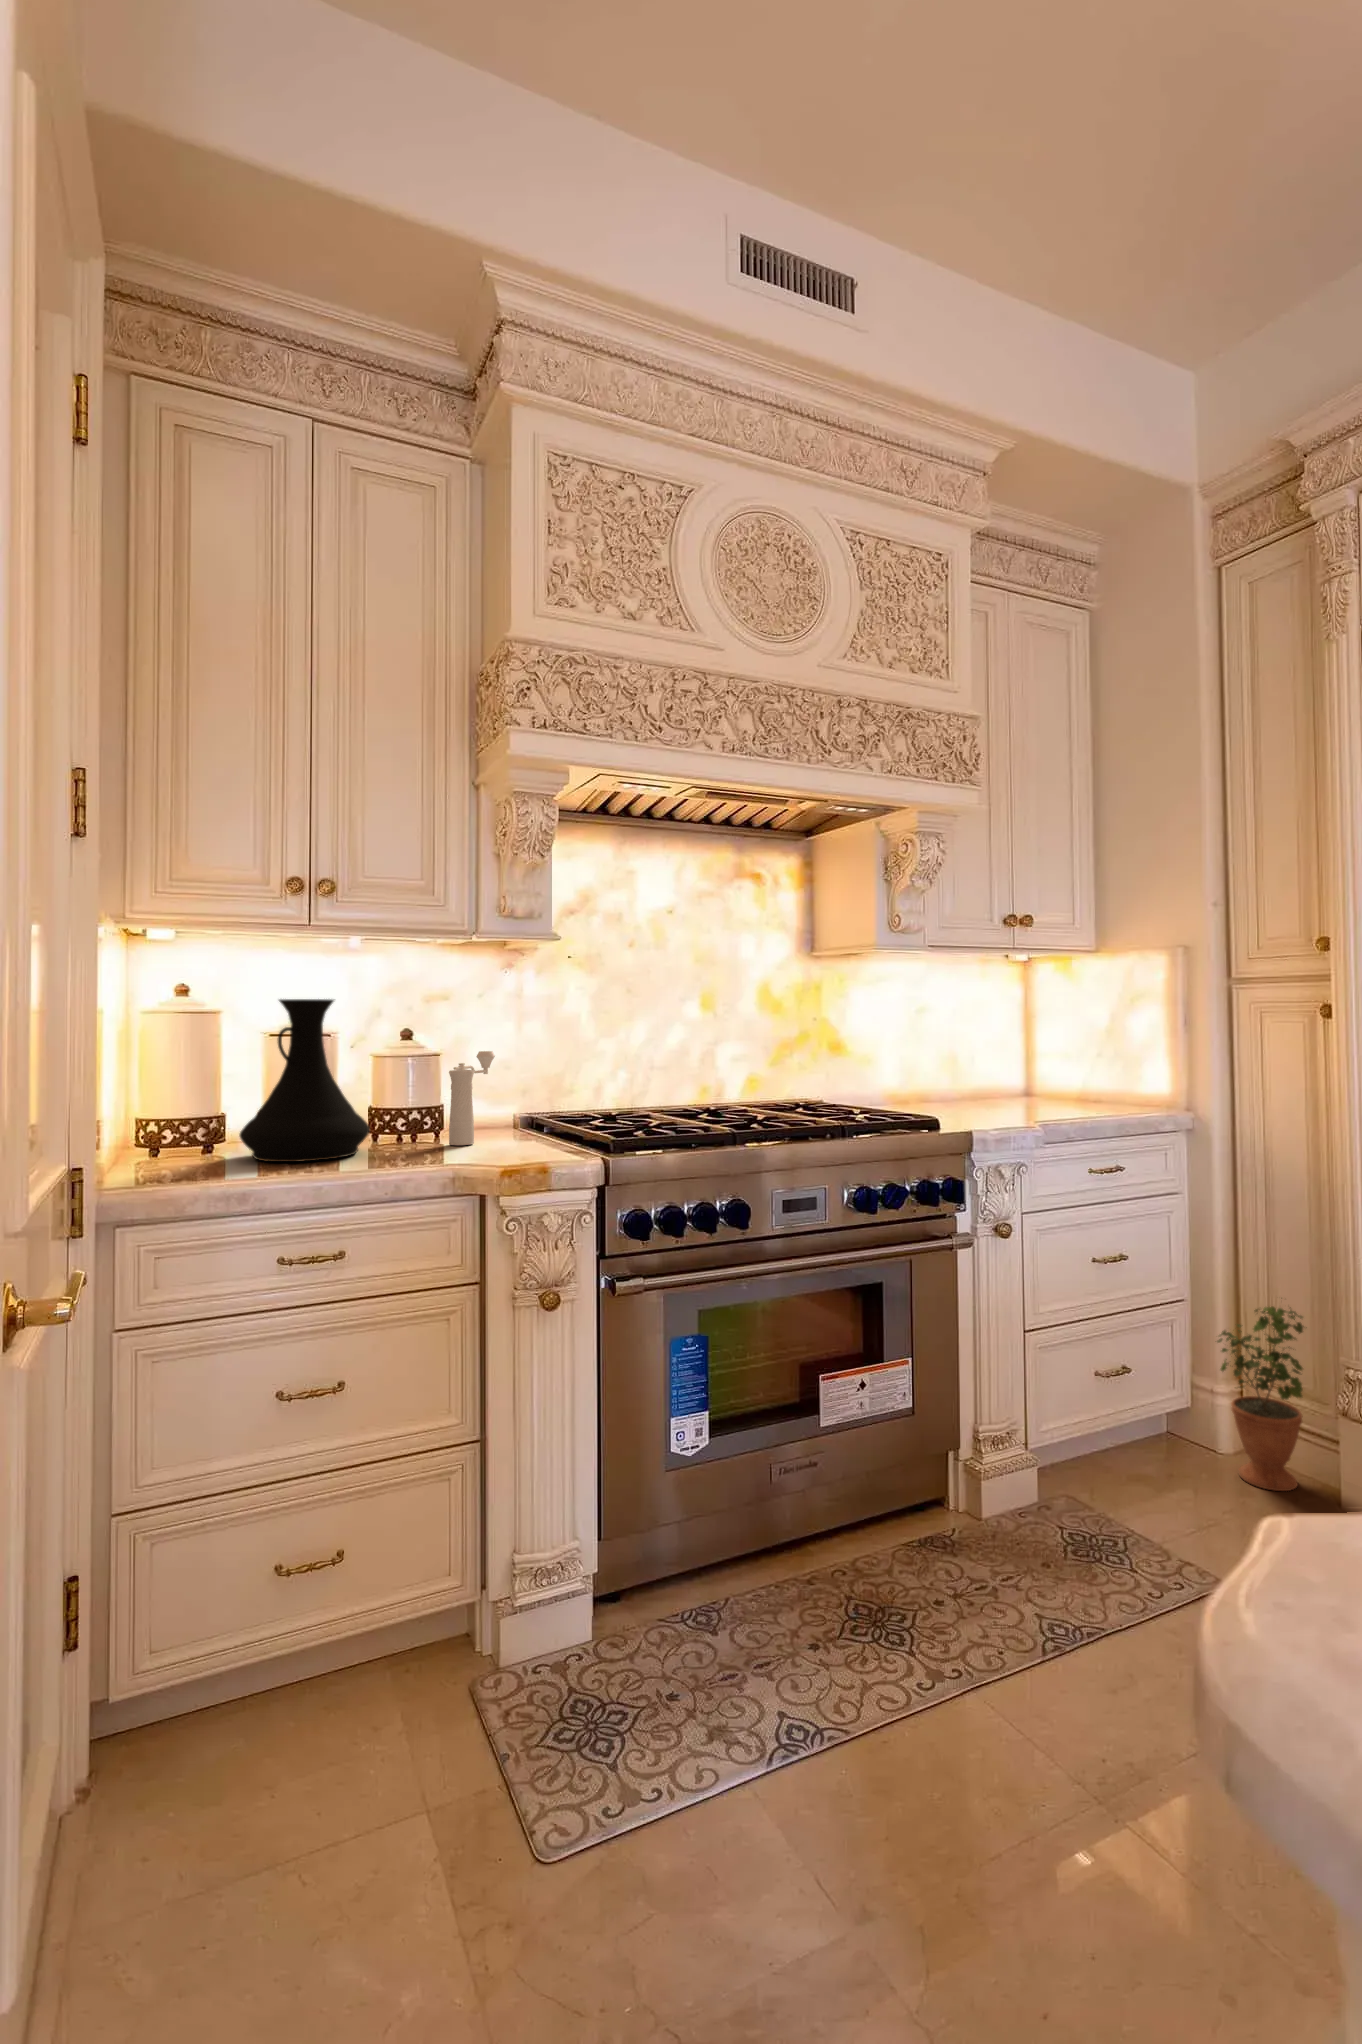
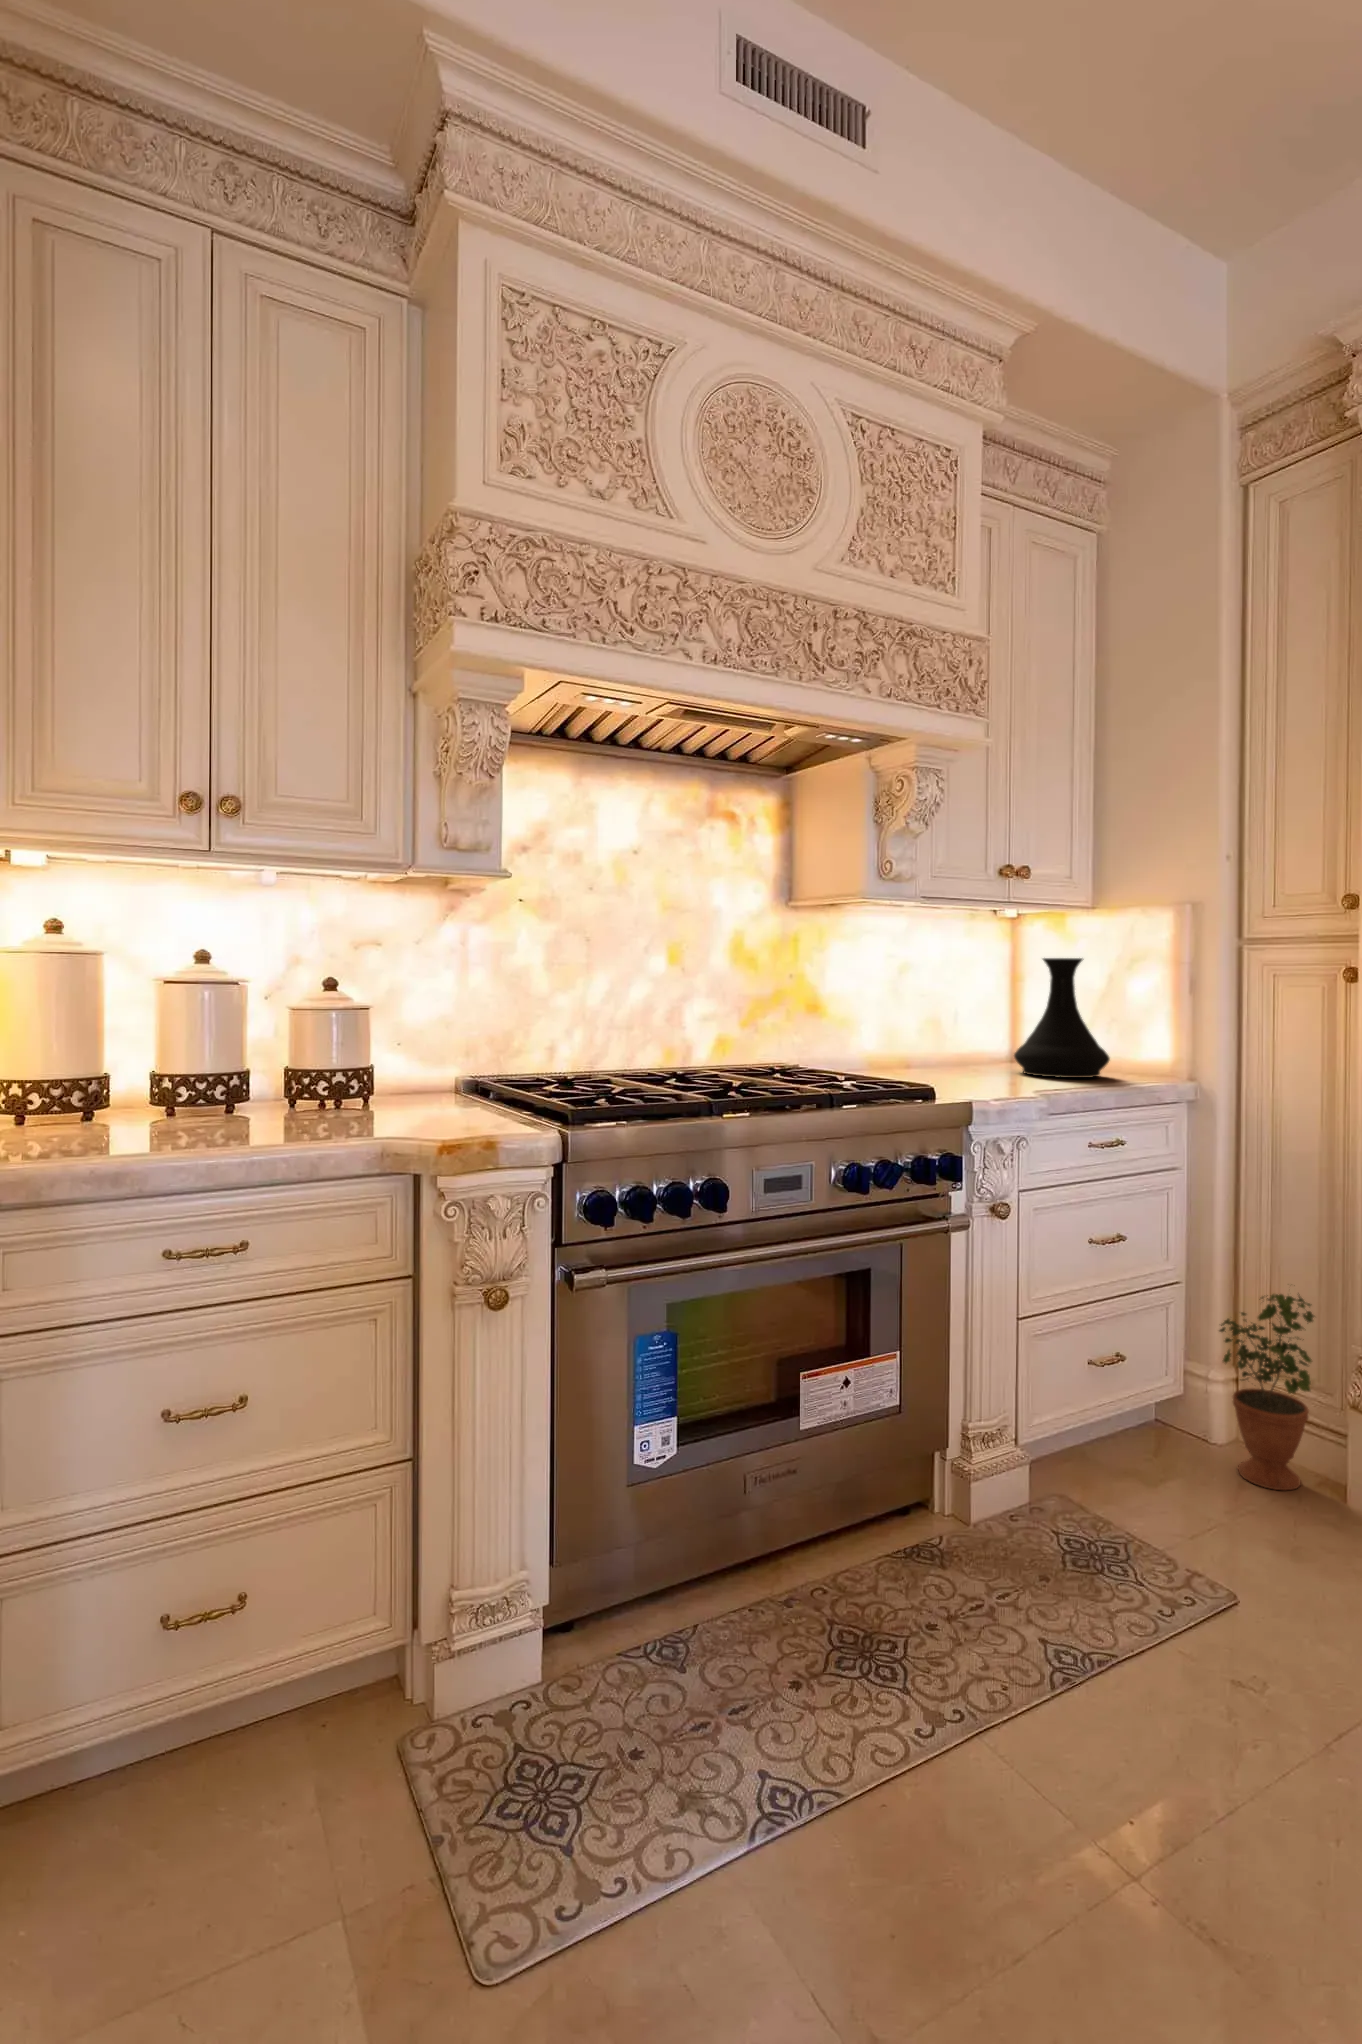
vase: present [239,999,370,1162] -> present [1014,958,1110,1078]
pepper mill: present [449,1051,495,1145] -> none [377,1005,432,1115]

